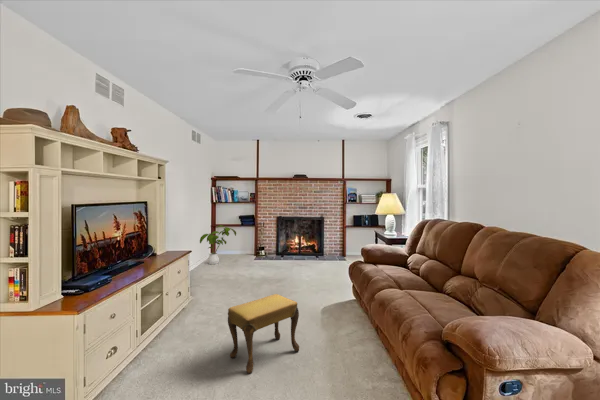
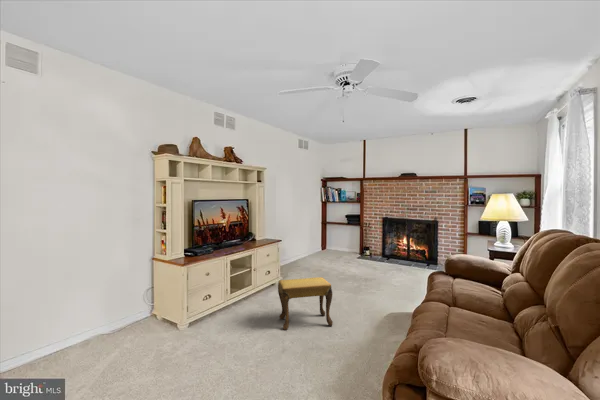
house plant: present [200,225,236,264] -> none [306,222,339,257]

